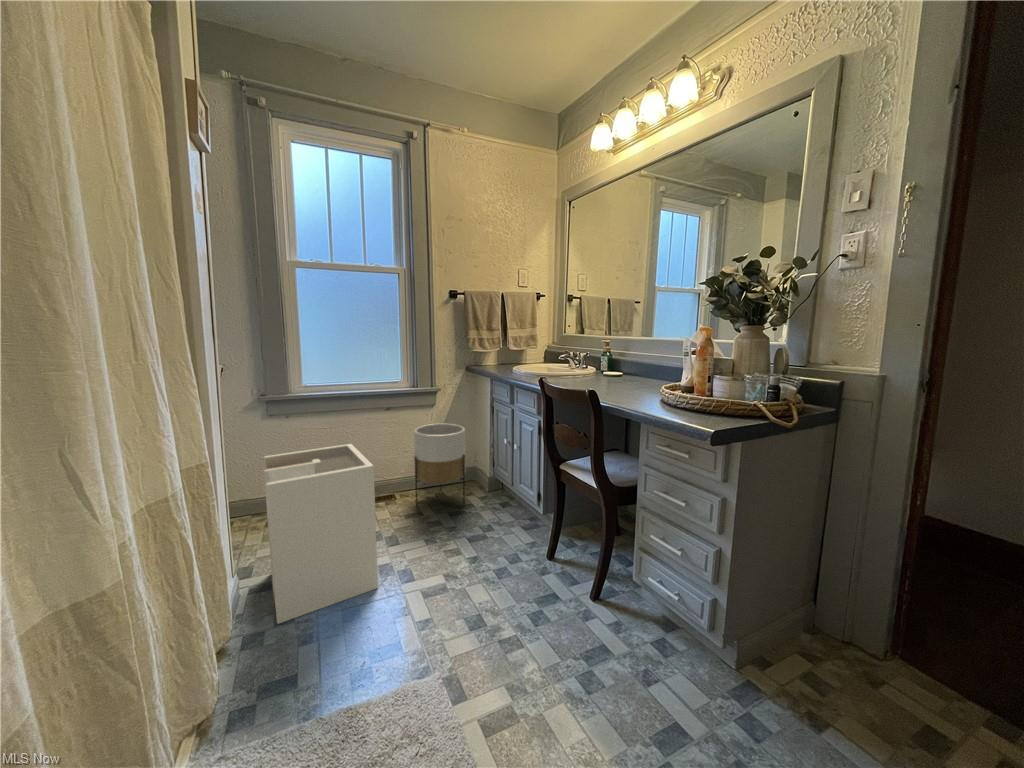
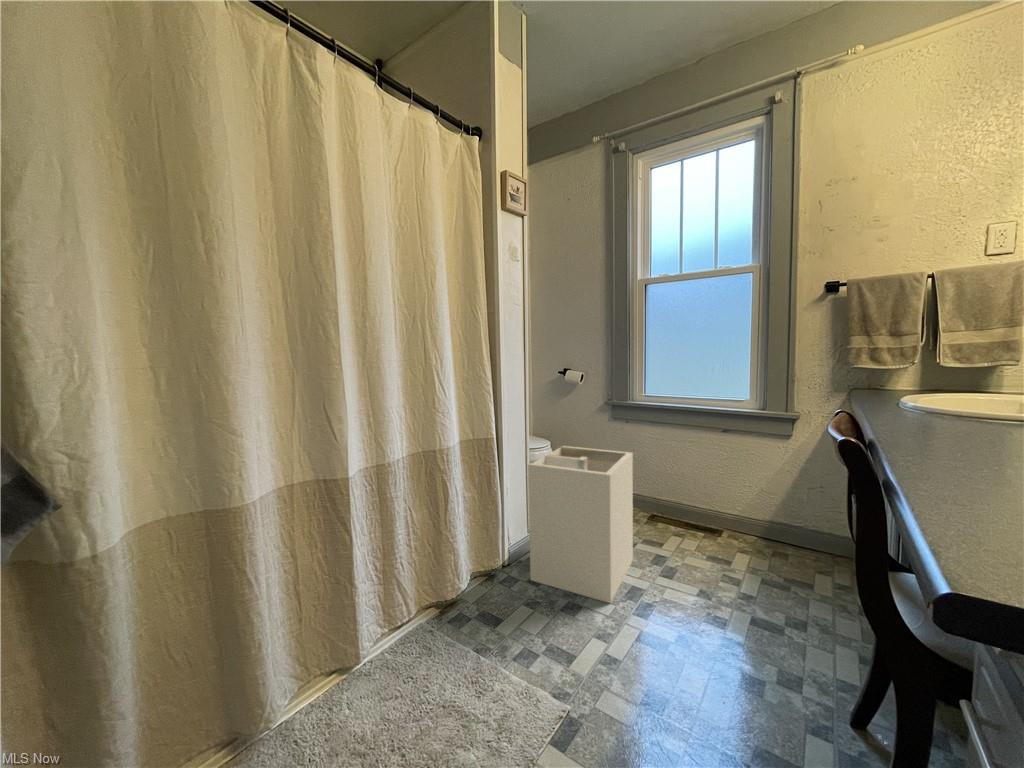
planter: present [414,424,466,505] -> none [734,457,821,581]

